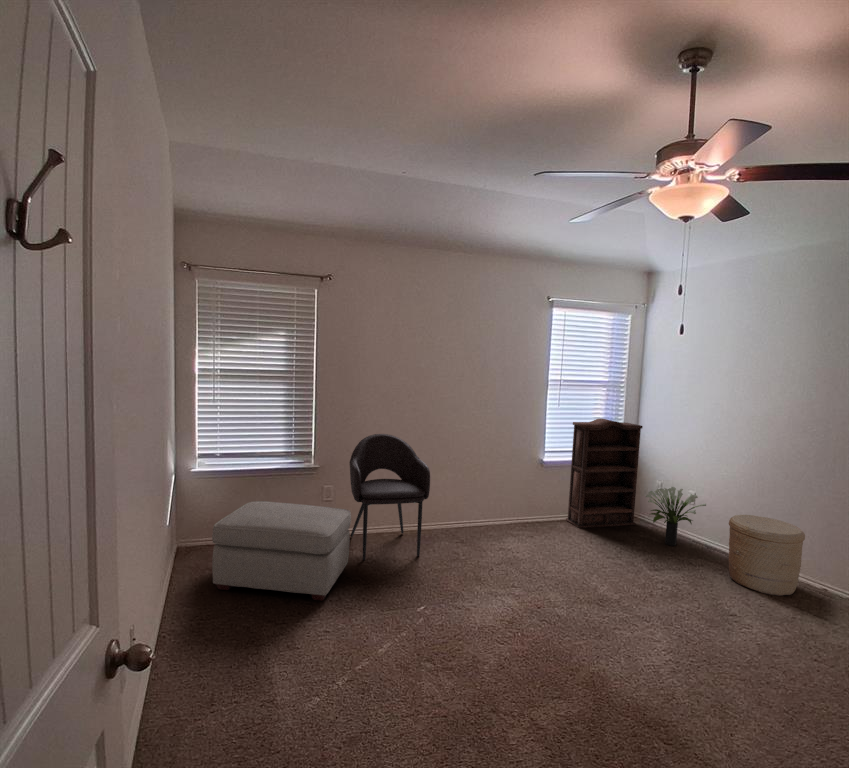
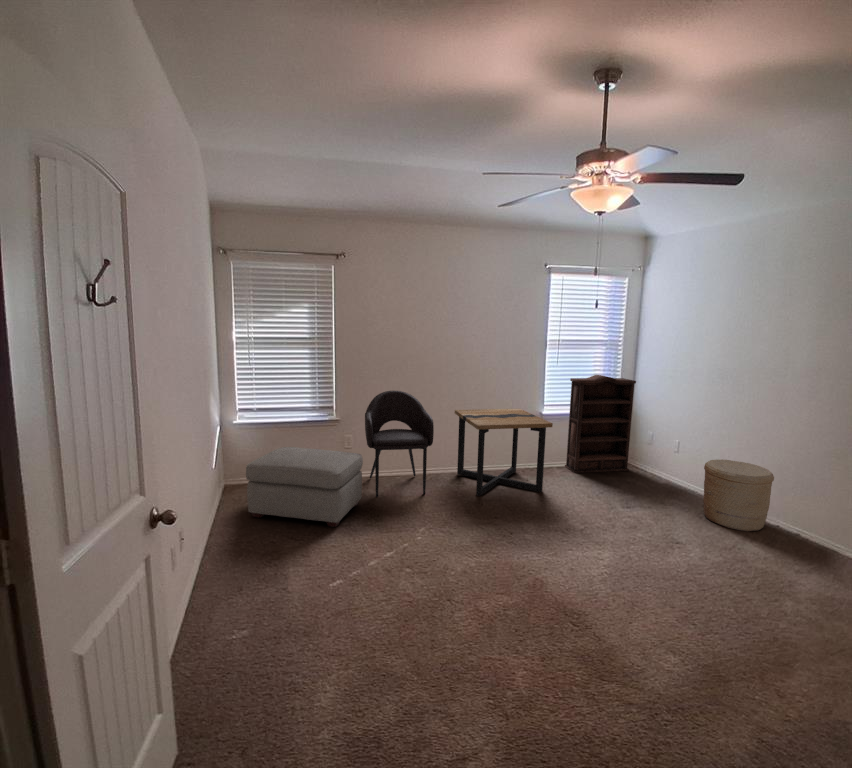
side table: none [448,455,563,558] -> present [455,409,553,496]
potted plant: present [646,487,706,546] -> none [635,436,690,488]

